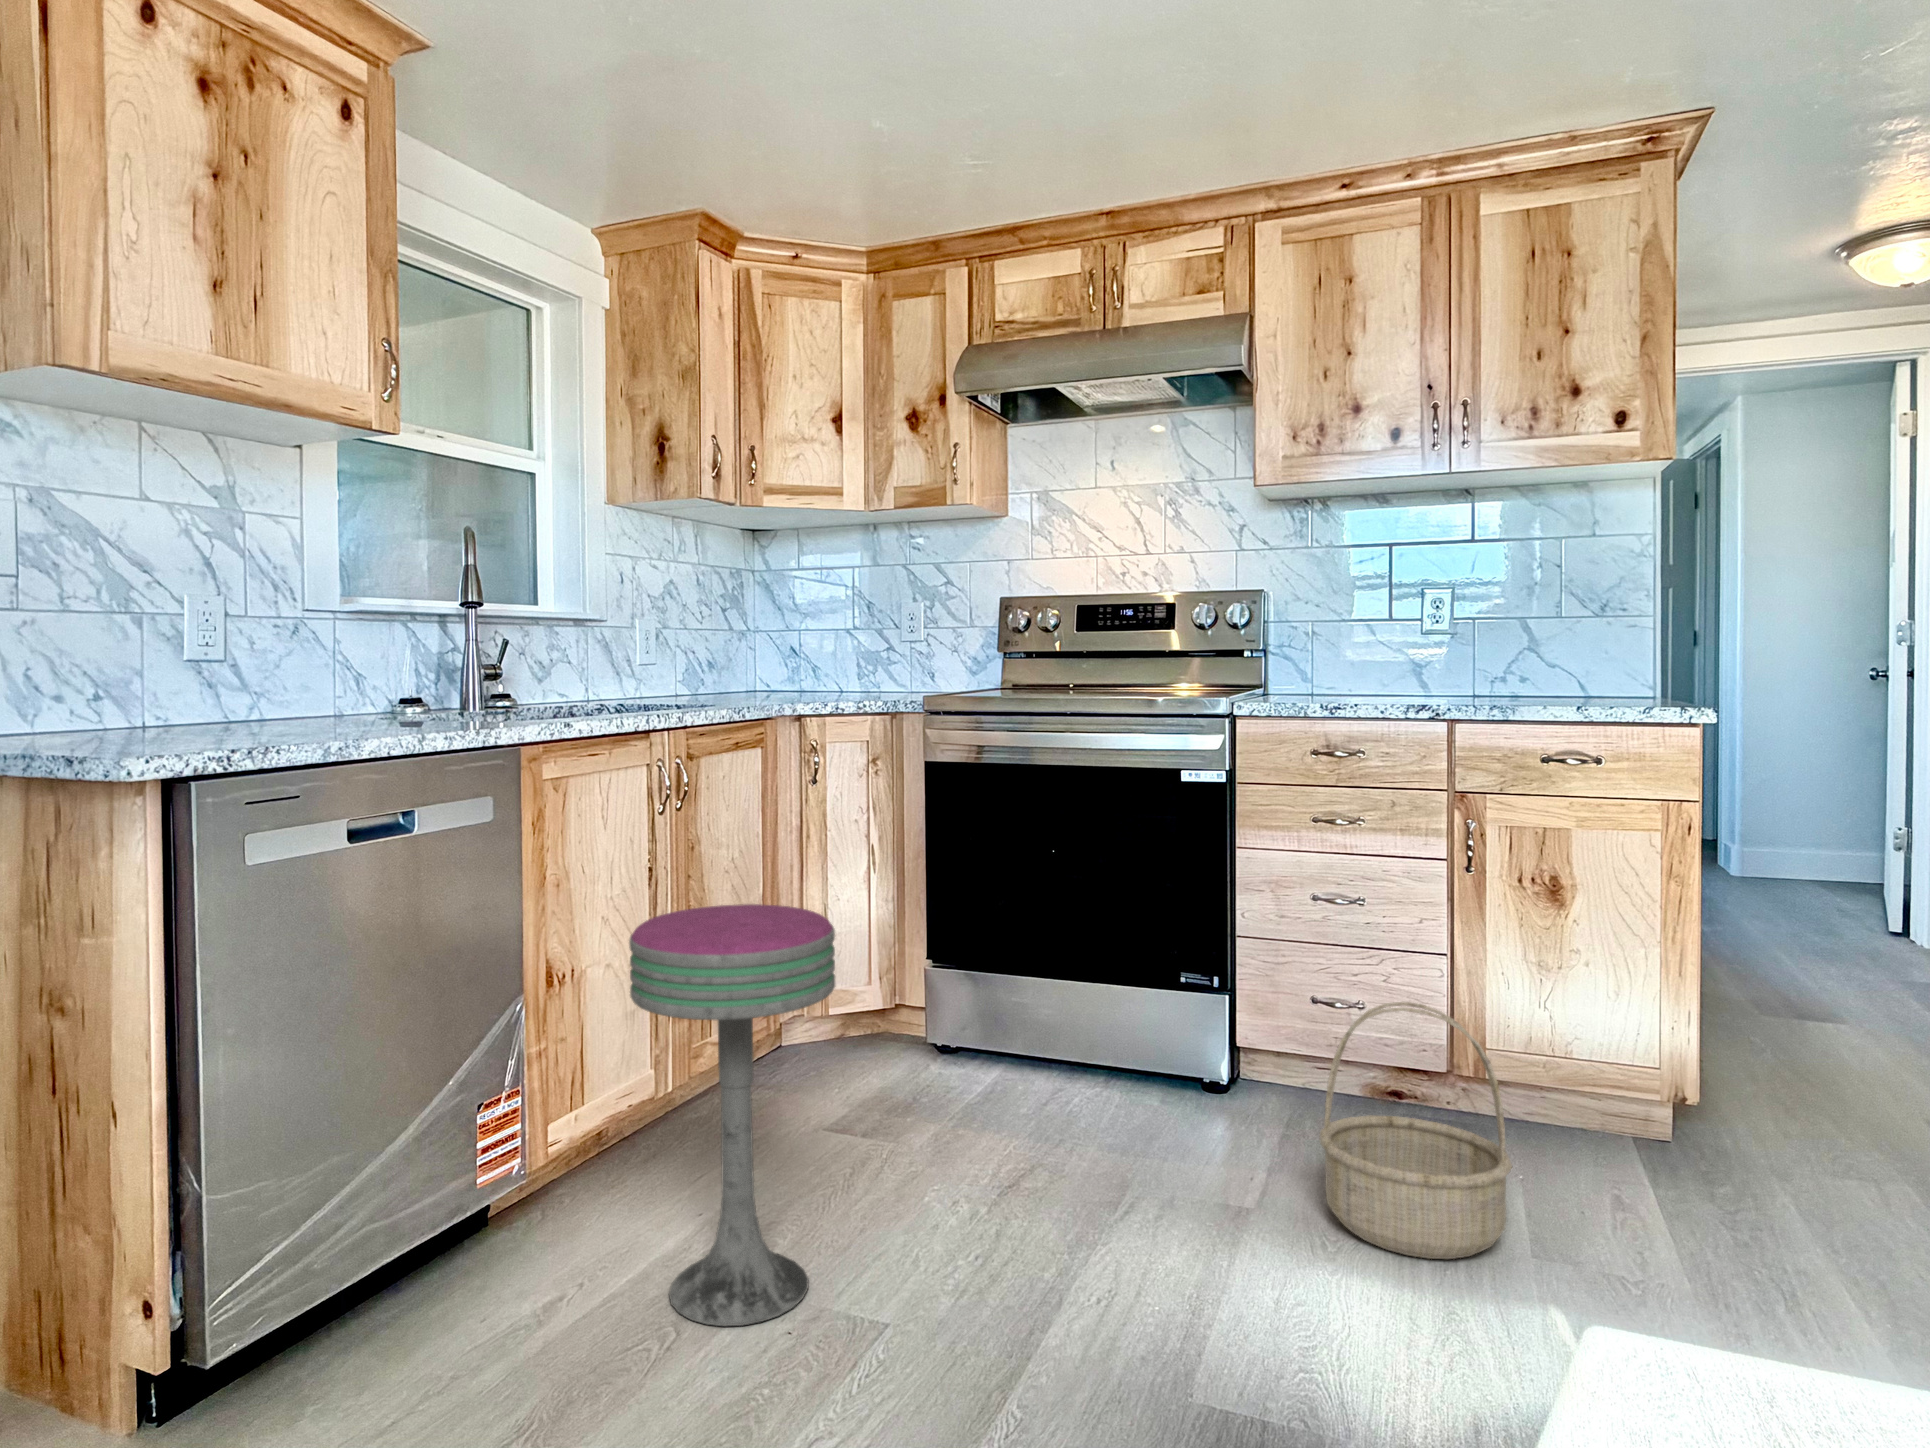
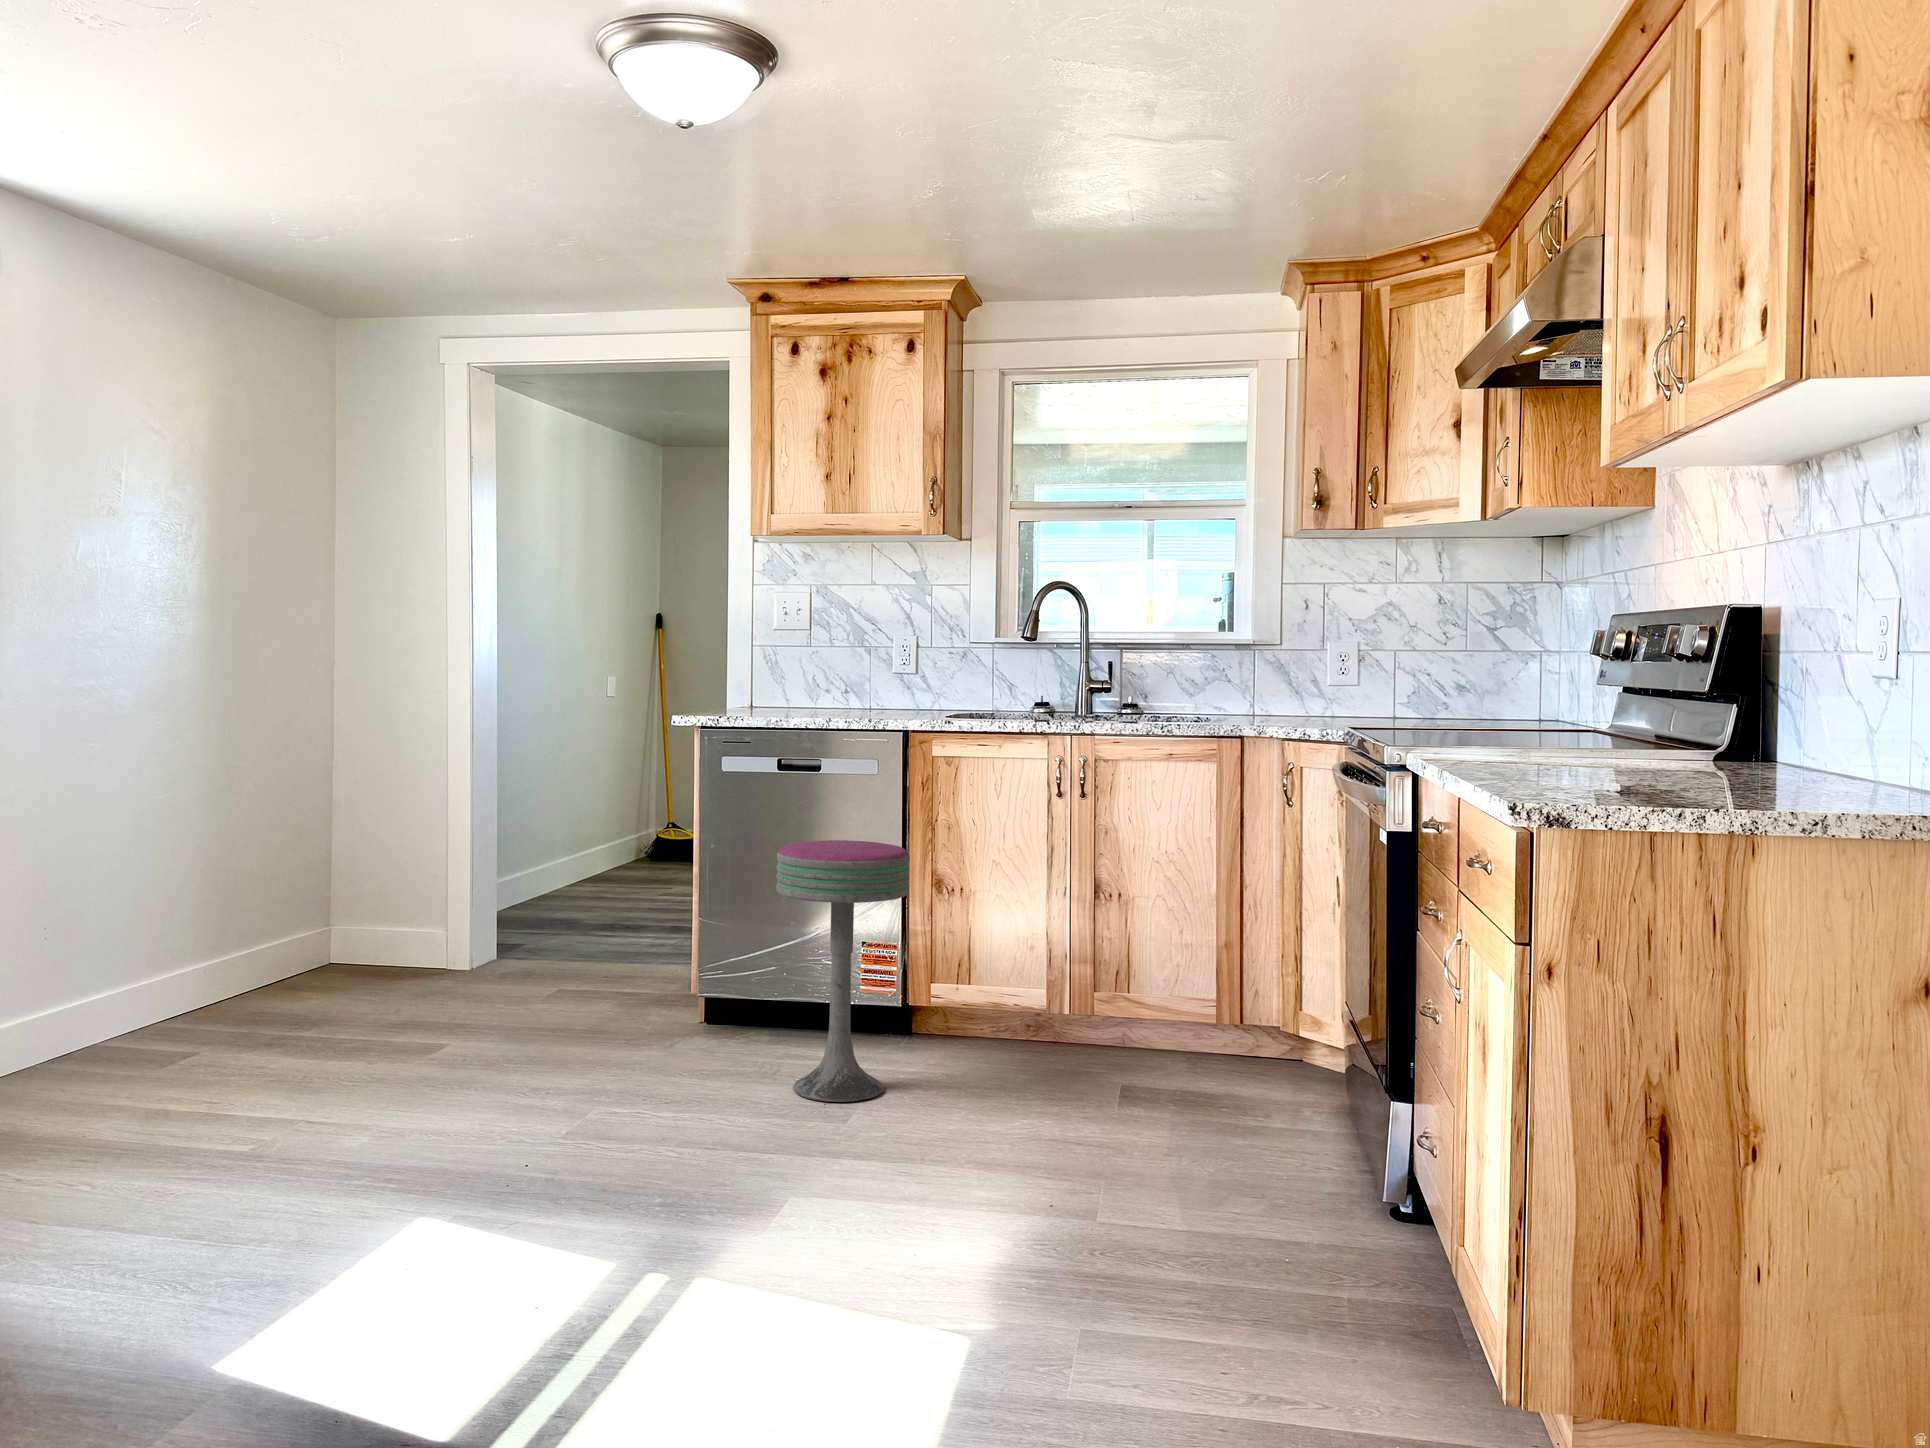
basket: present [1319,1002,1512,1259] -> none [924,1050,1089,1322]

